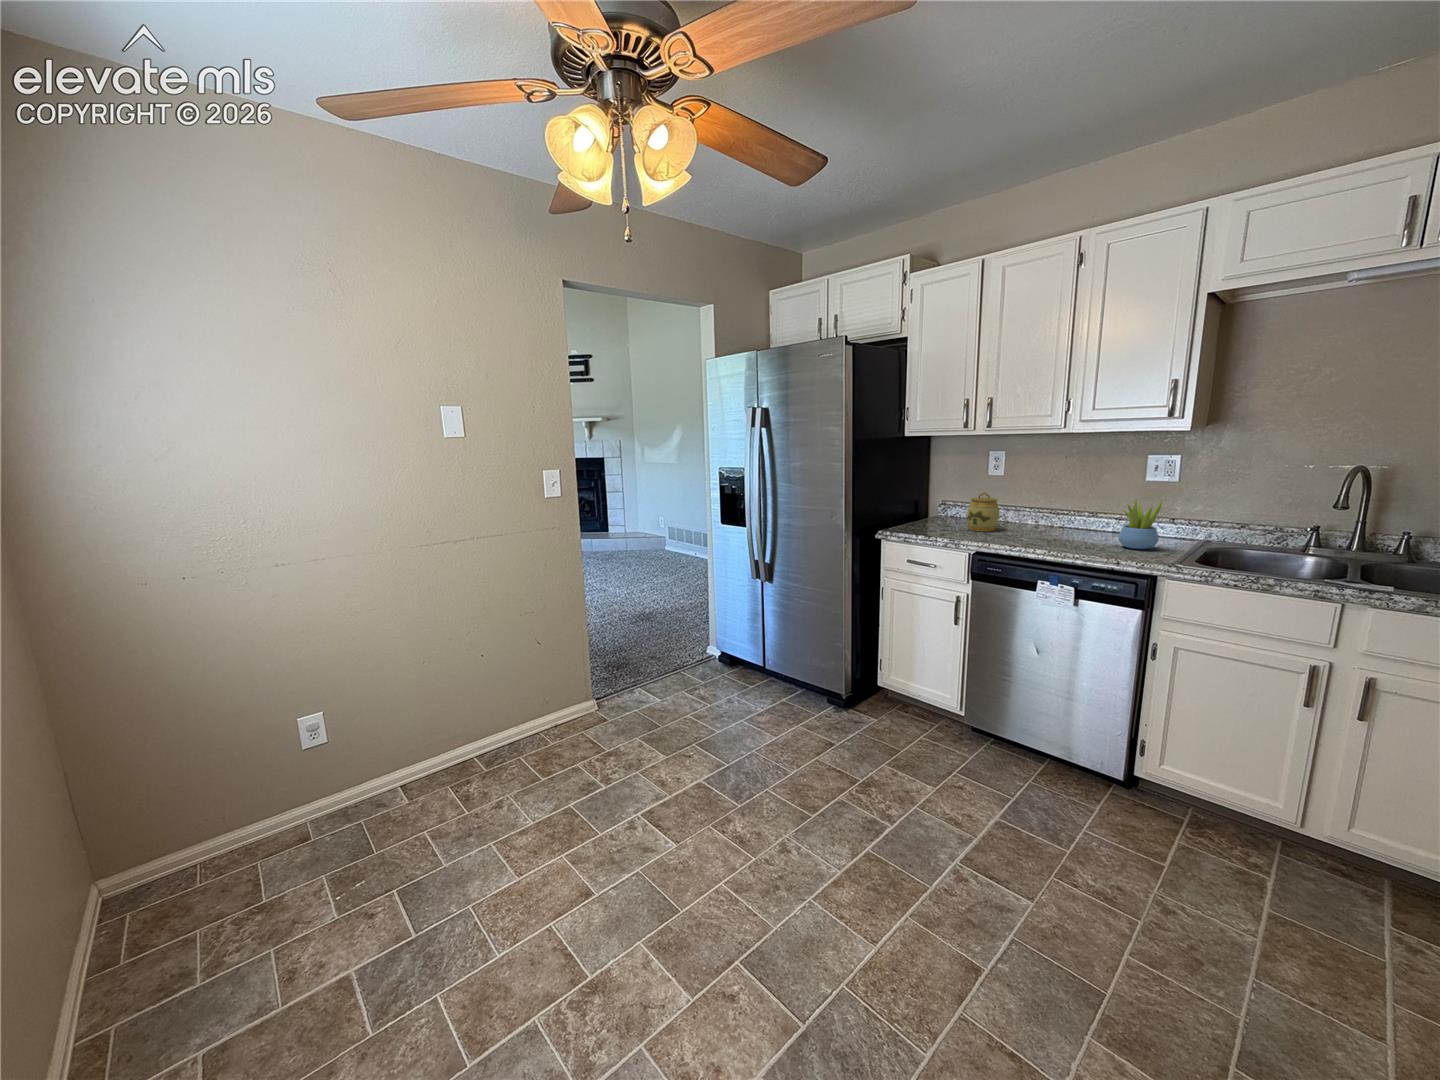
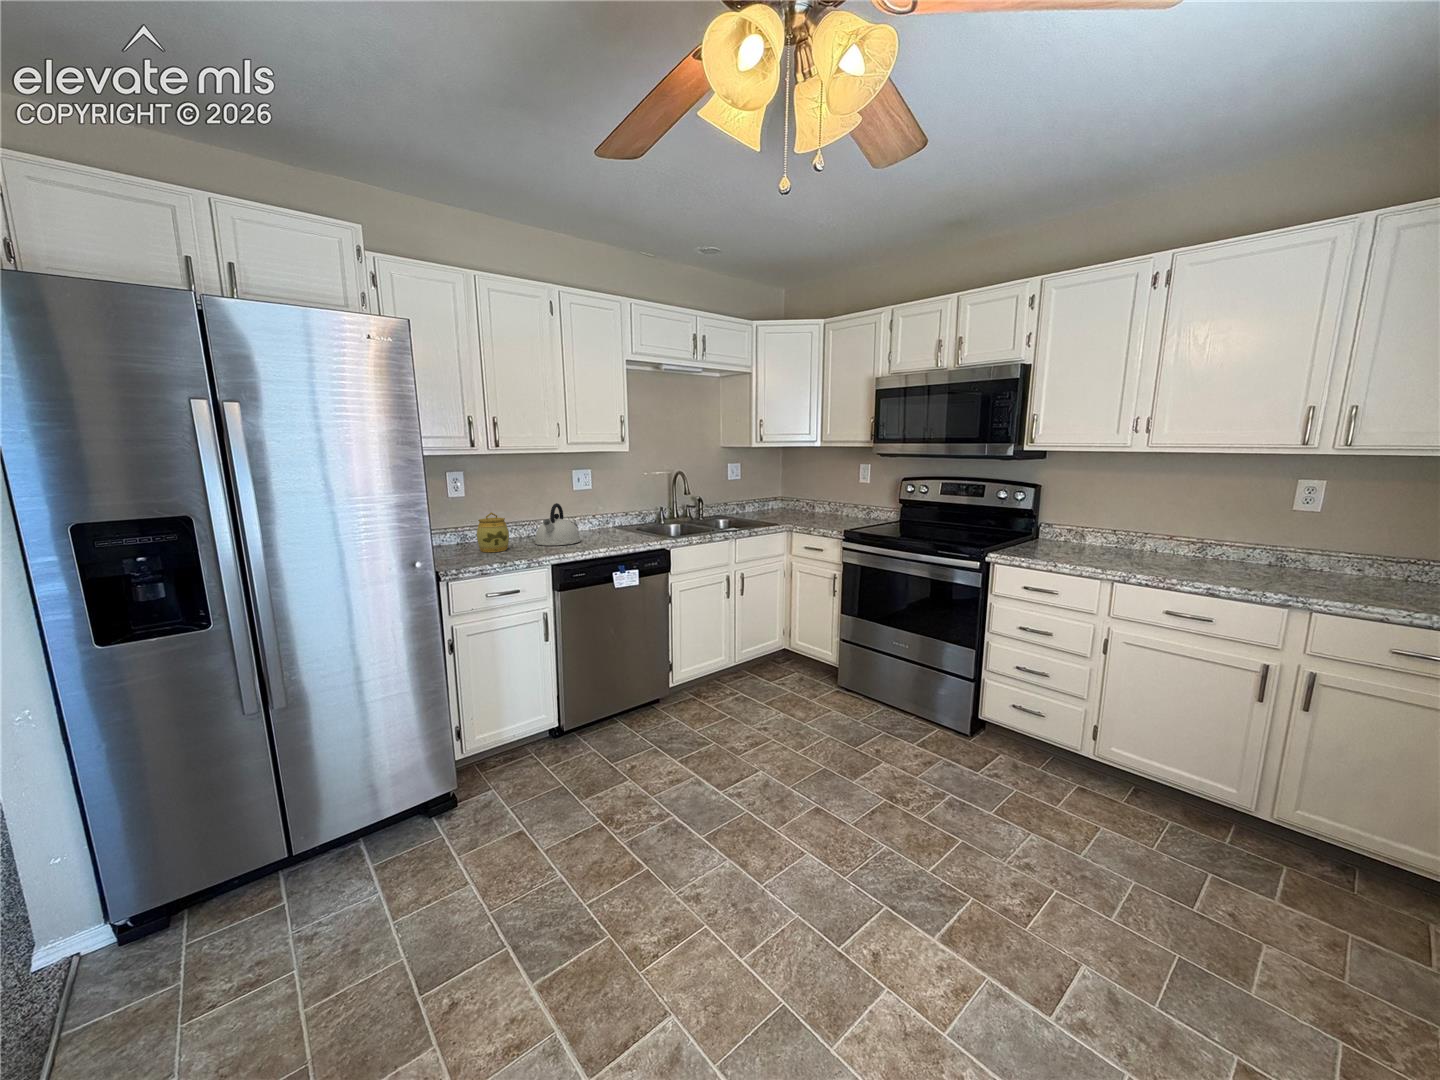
kettle: none [1027,492,1089,542] -> present [535,503,581,546]
succulent plant: present [1118,500,1162,549] -> none [600,499,625,538]

